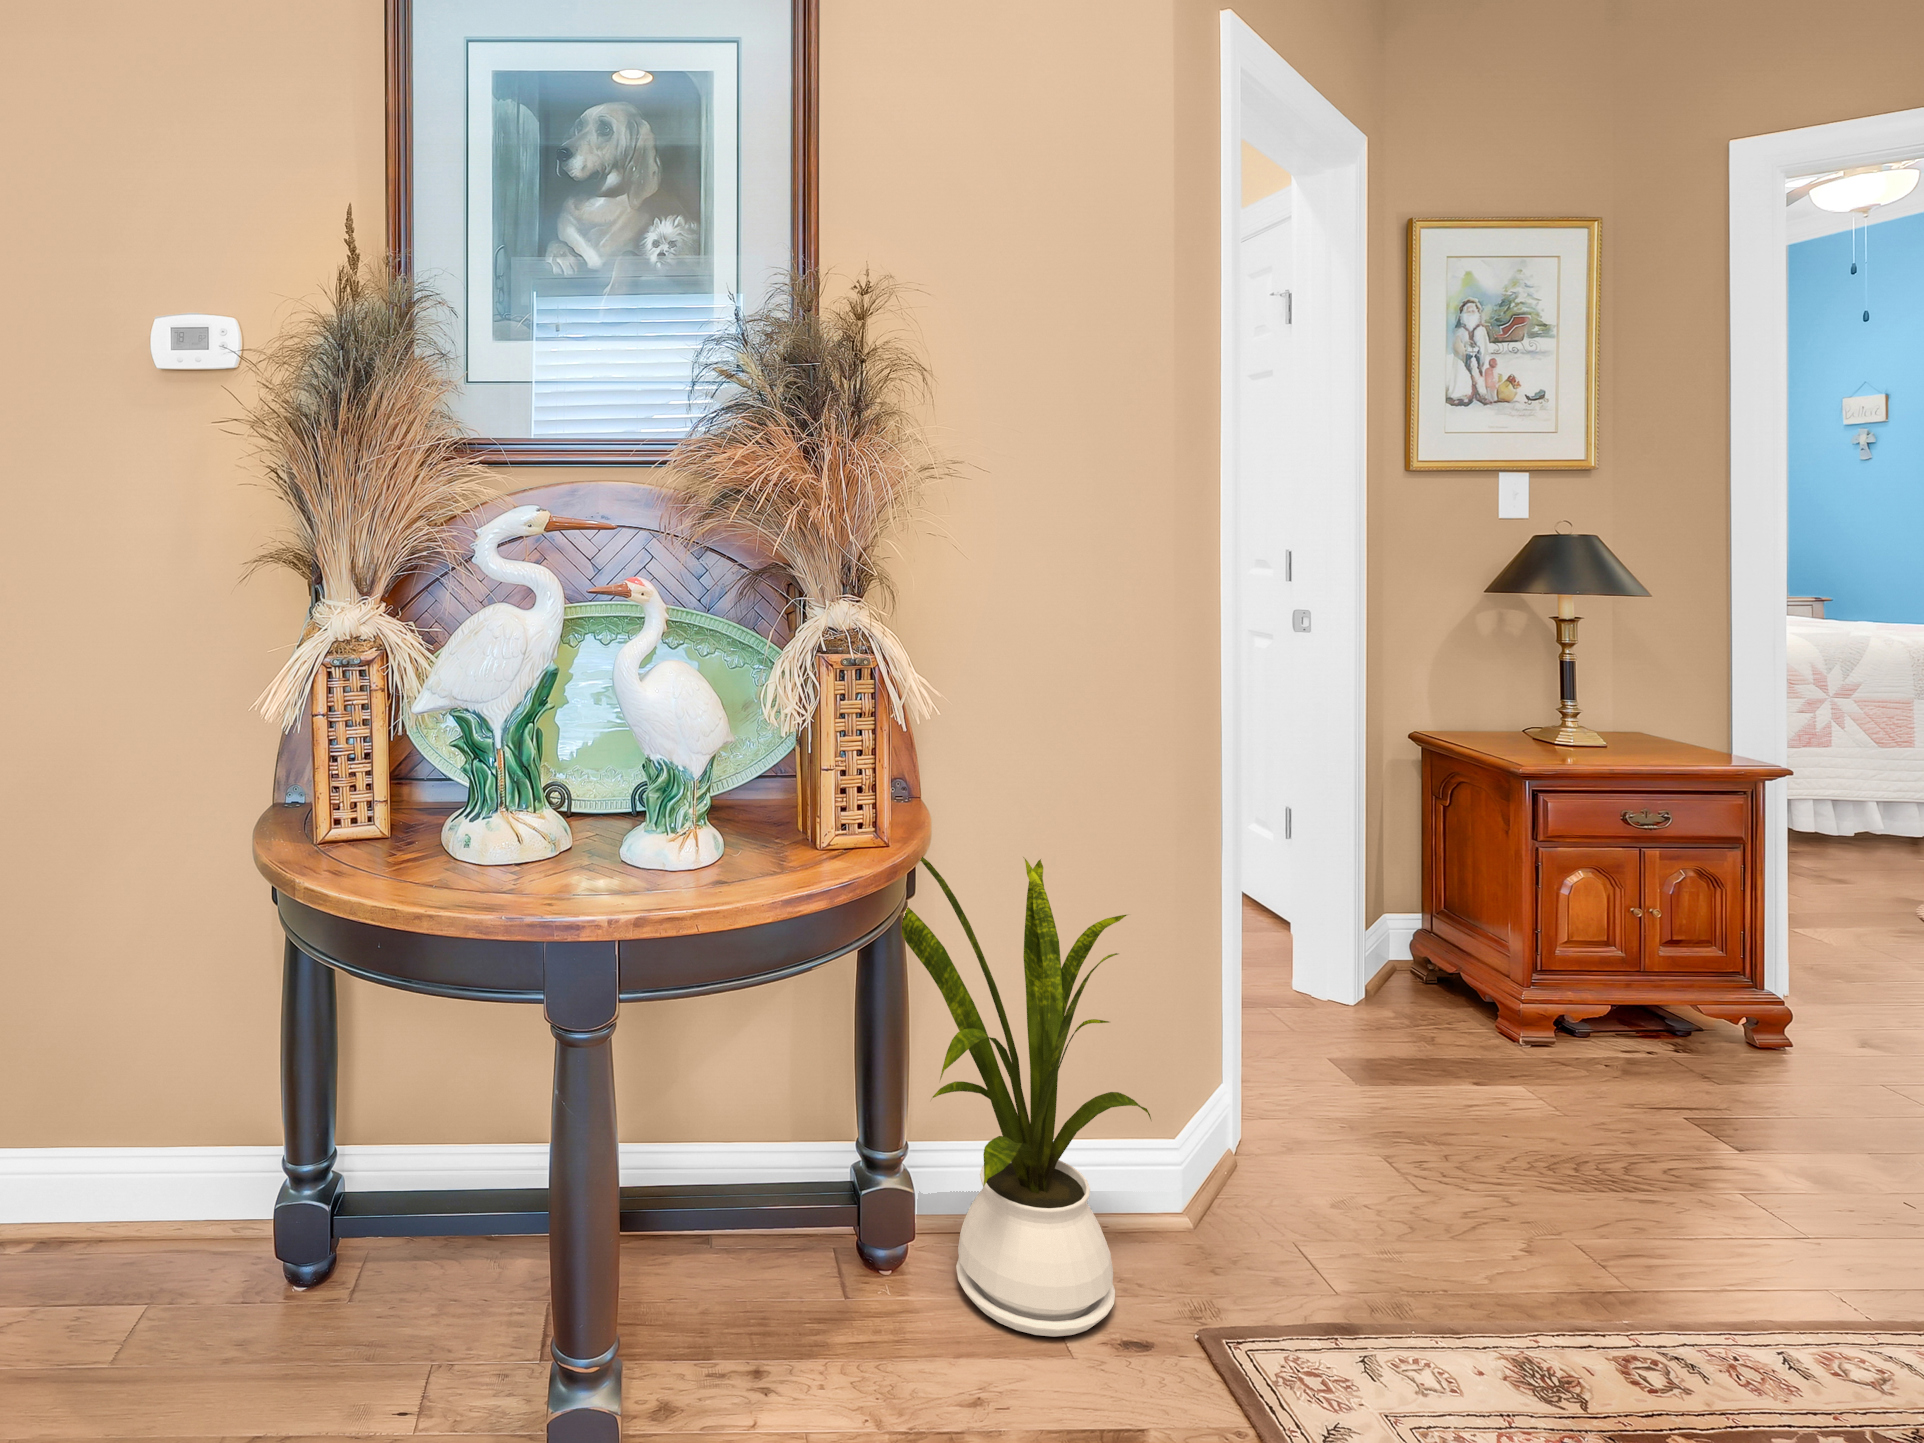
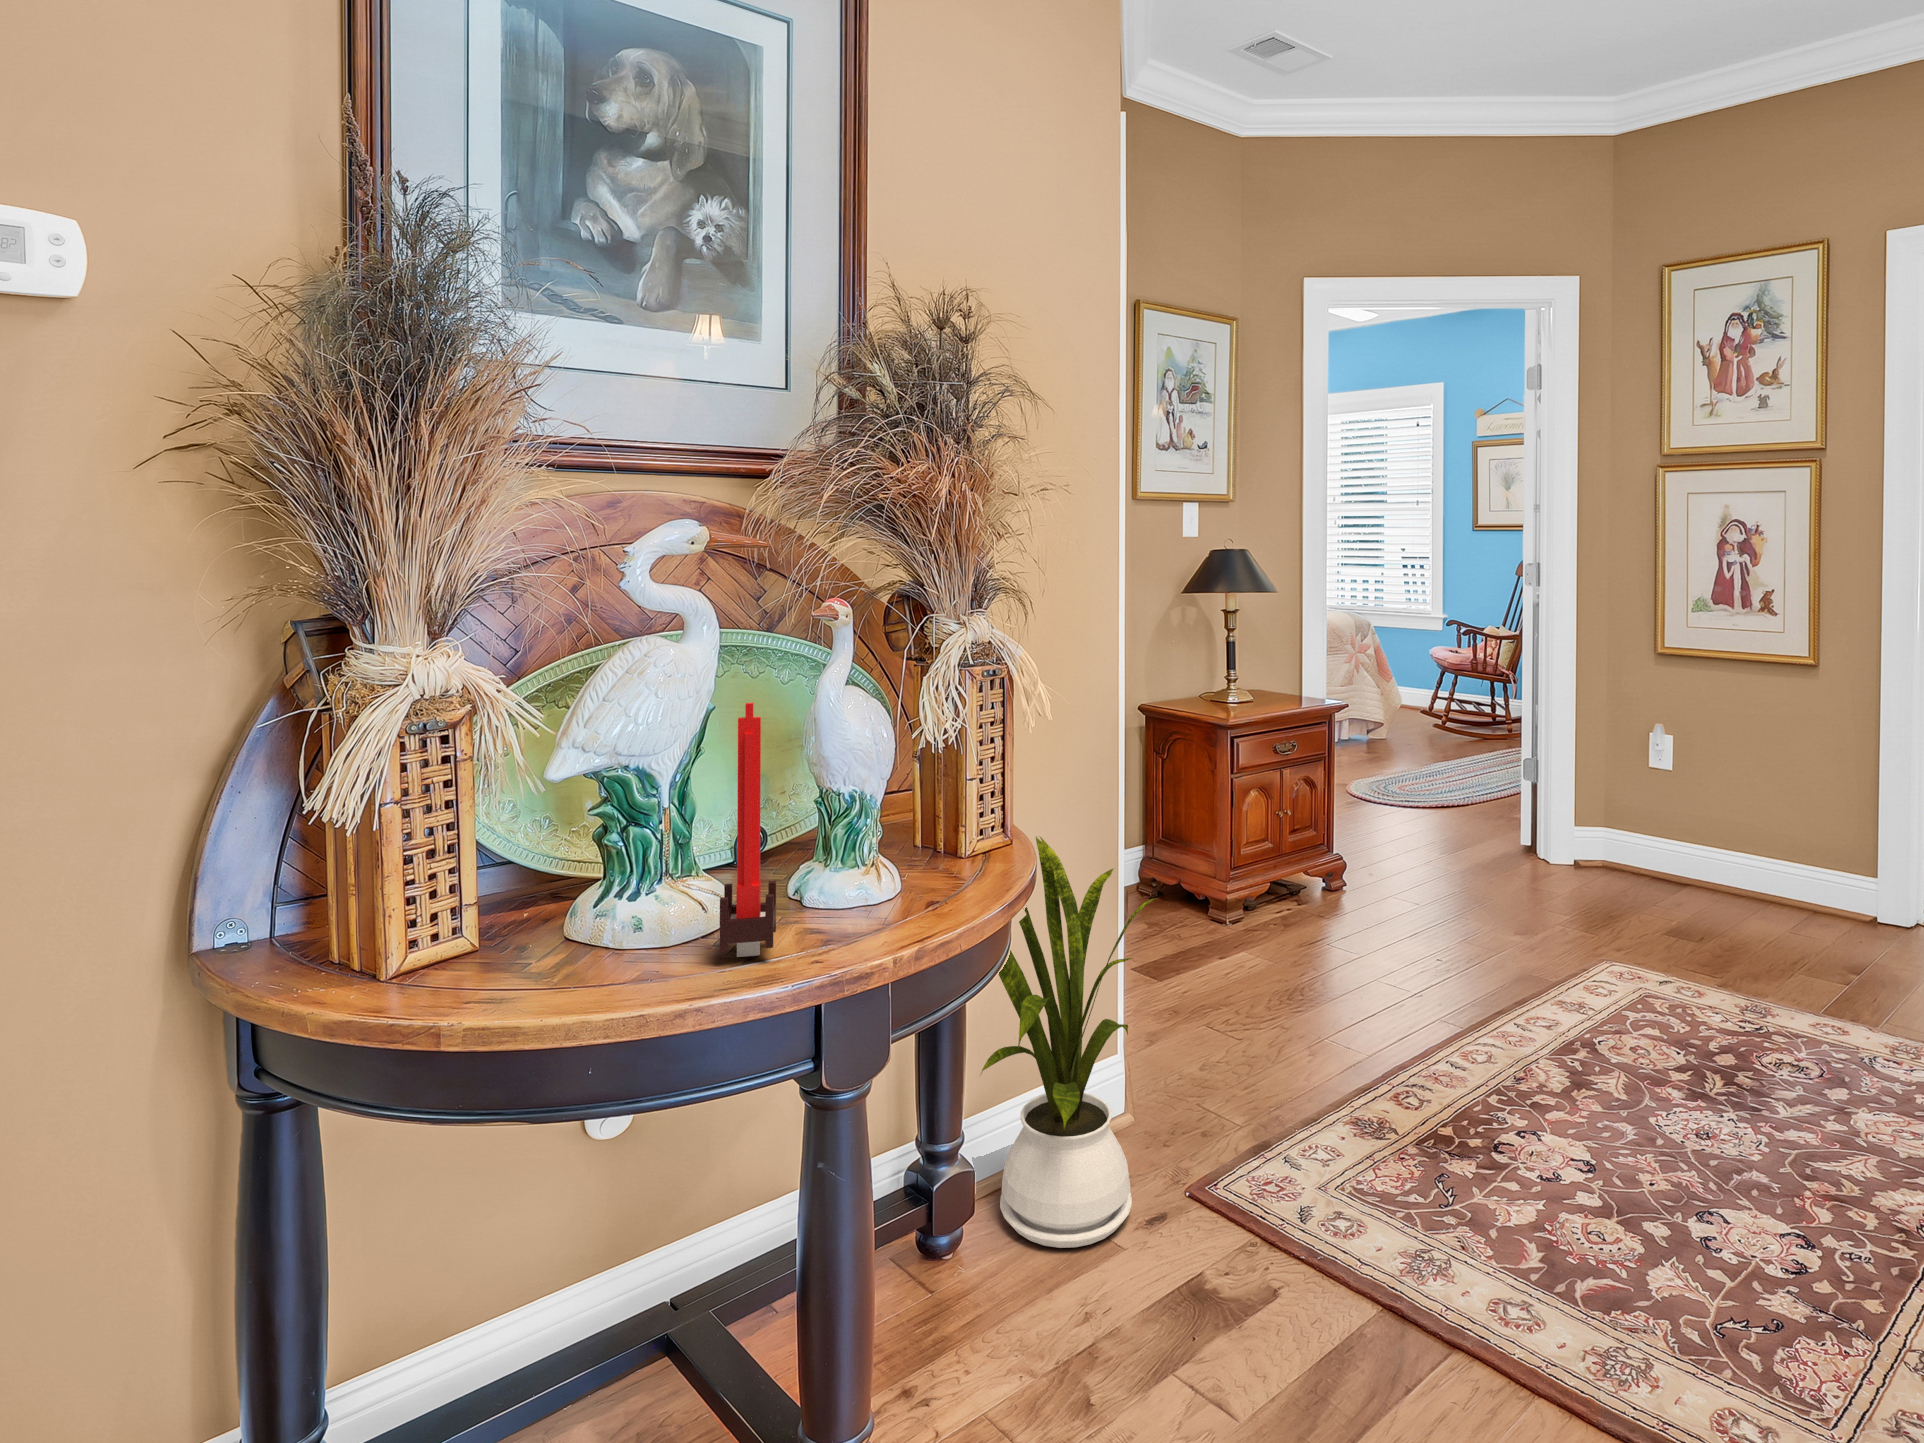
candle: none [494,659,558,889] -> present [720,703,776,957]

